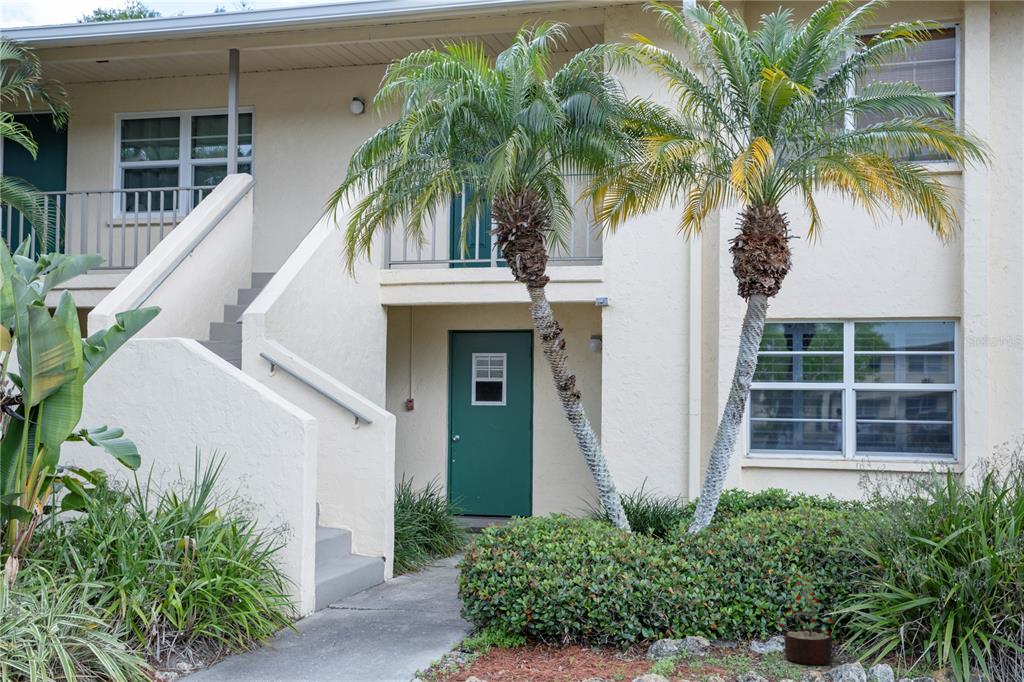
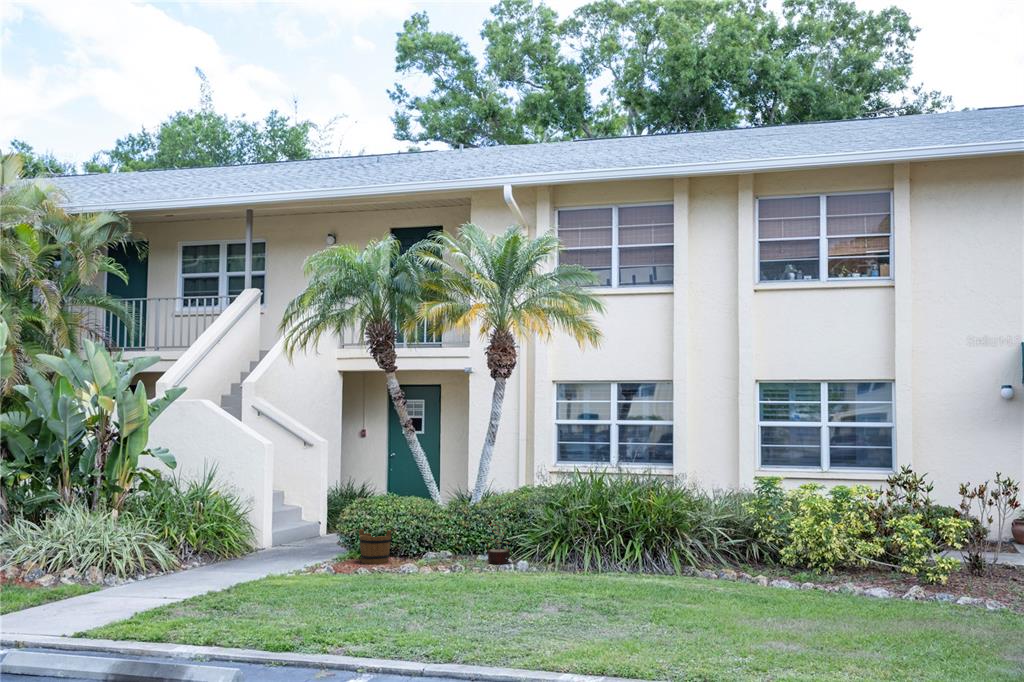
bucket: none [522,591,589,667] -> present [359,529,392,564]

